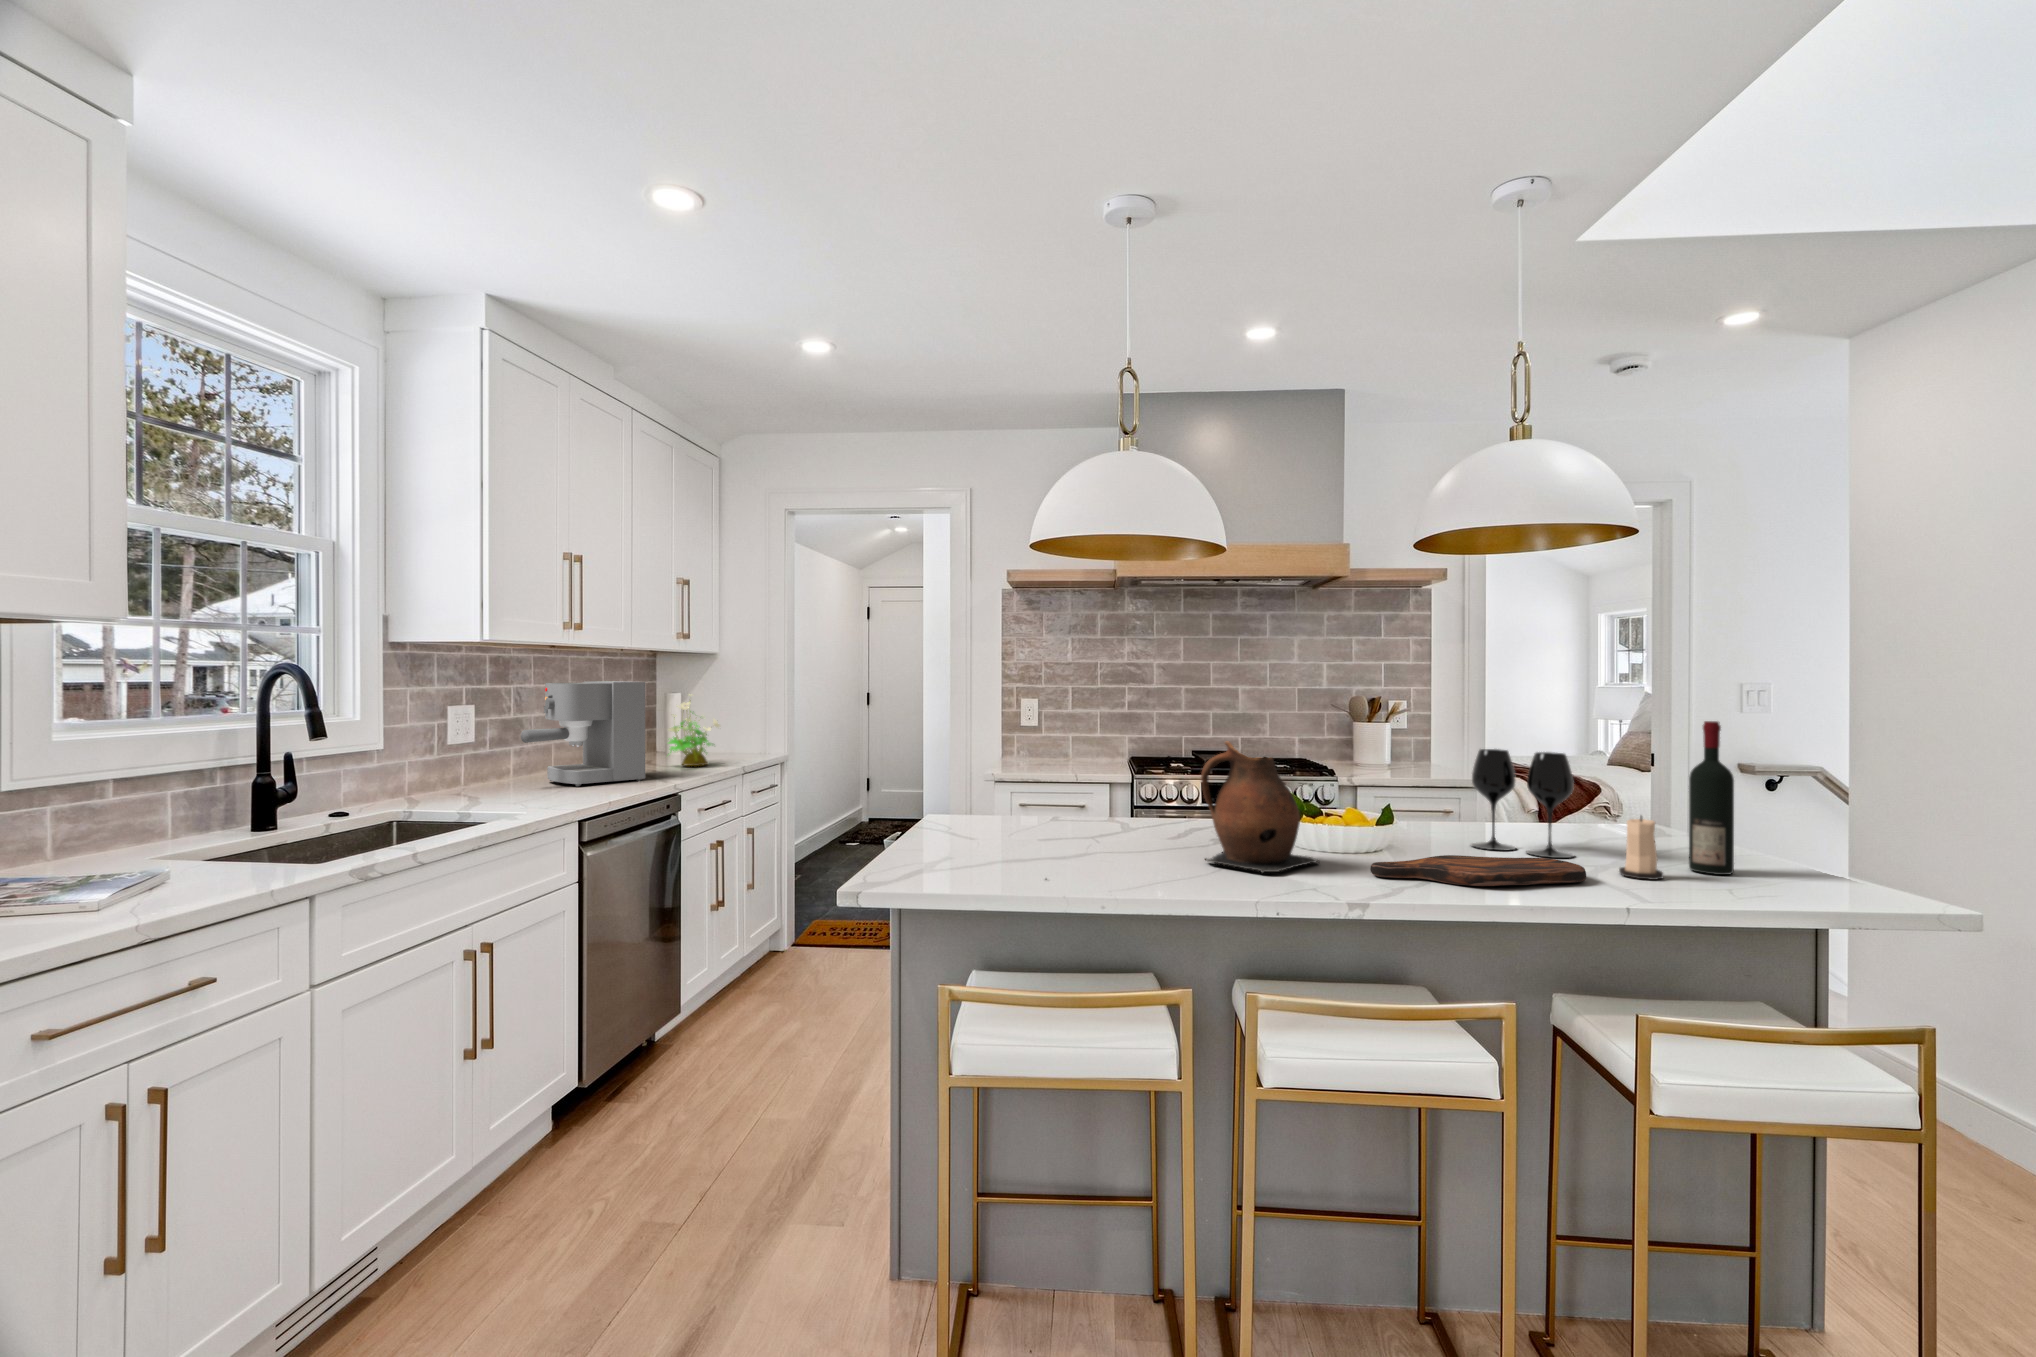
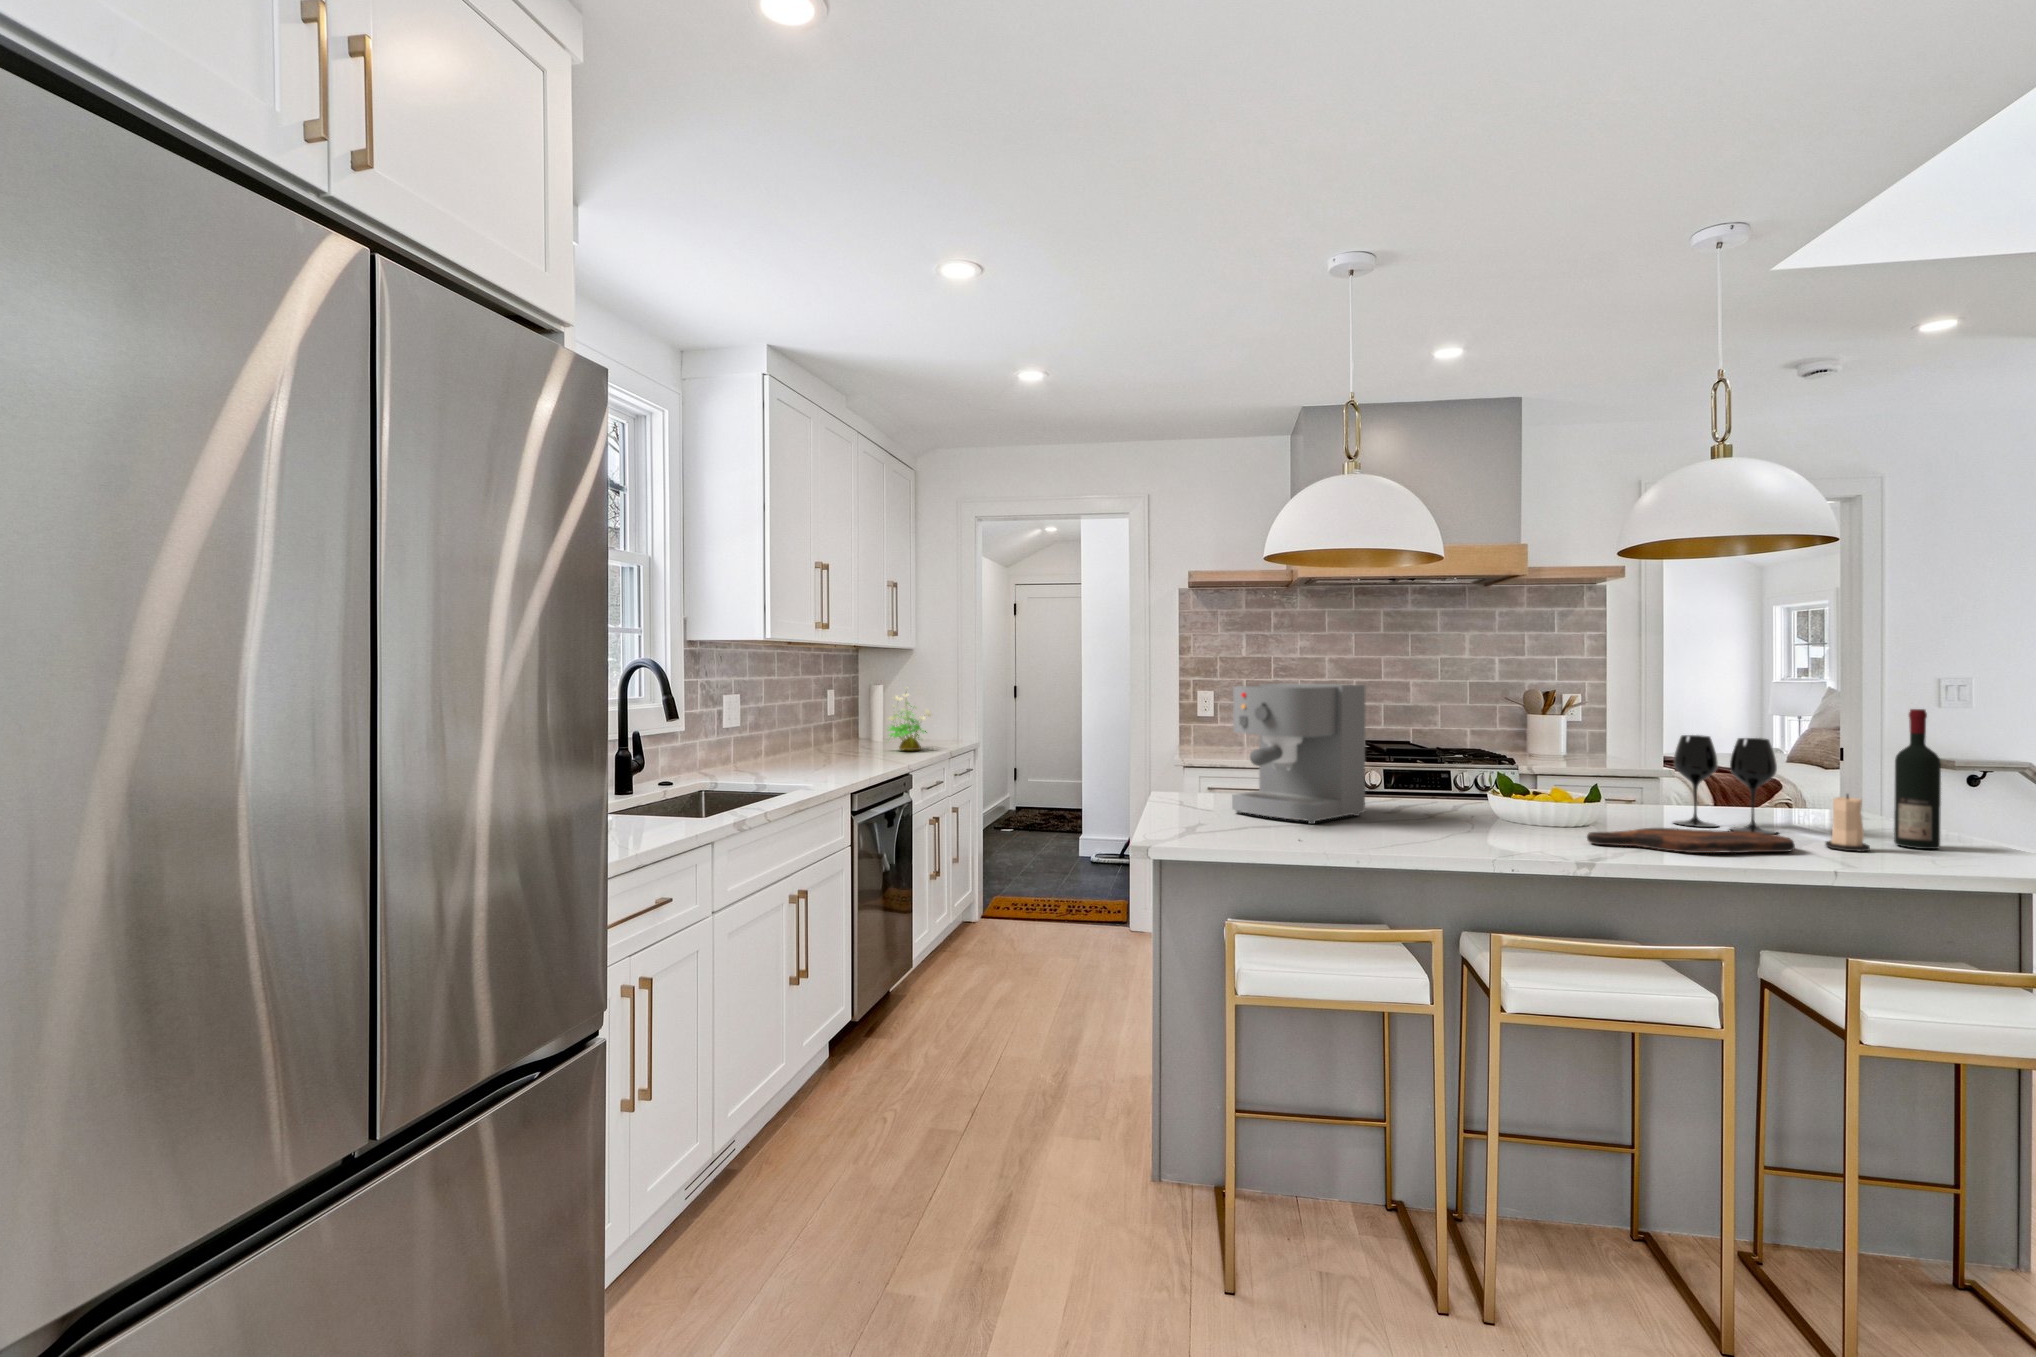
coffee maker: present [521,681,645,786] -> present [1232,684,1365,824]
ceramic pitcher: present [1201,741,1319,873] -> none [1425,726,1536,840]

